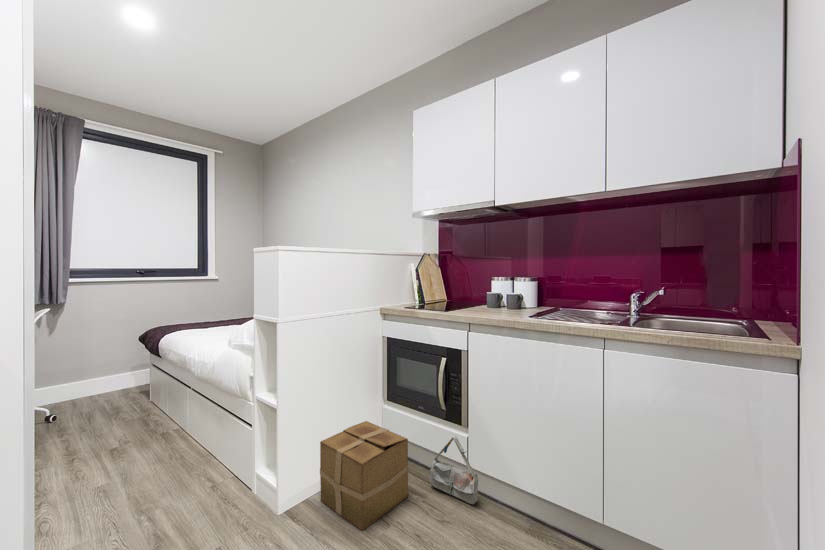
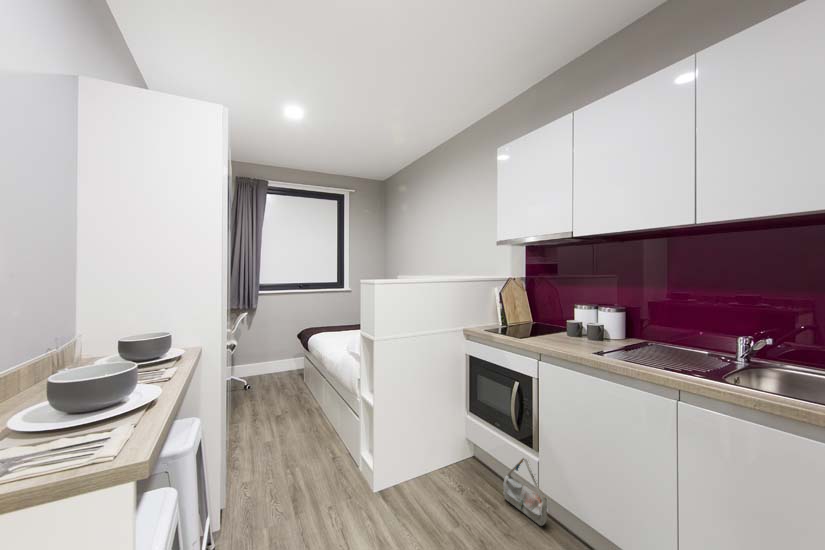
cardboard box: present [320,421,408,530] -> none [407,428,481,523]

